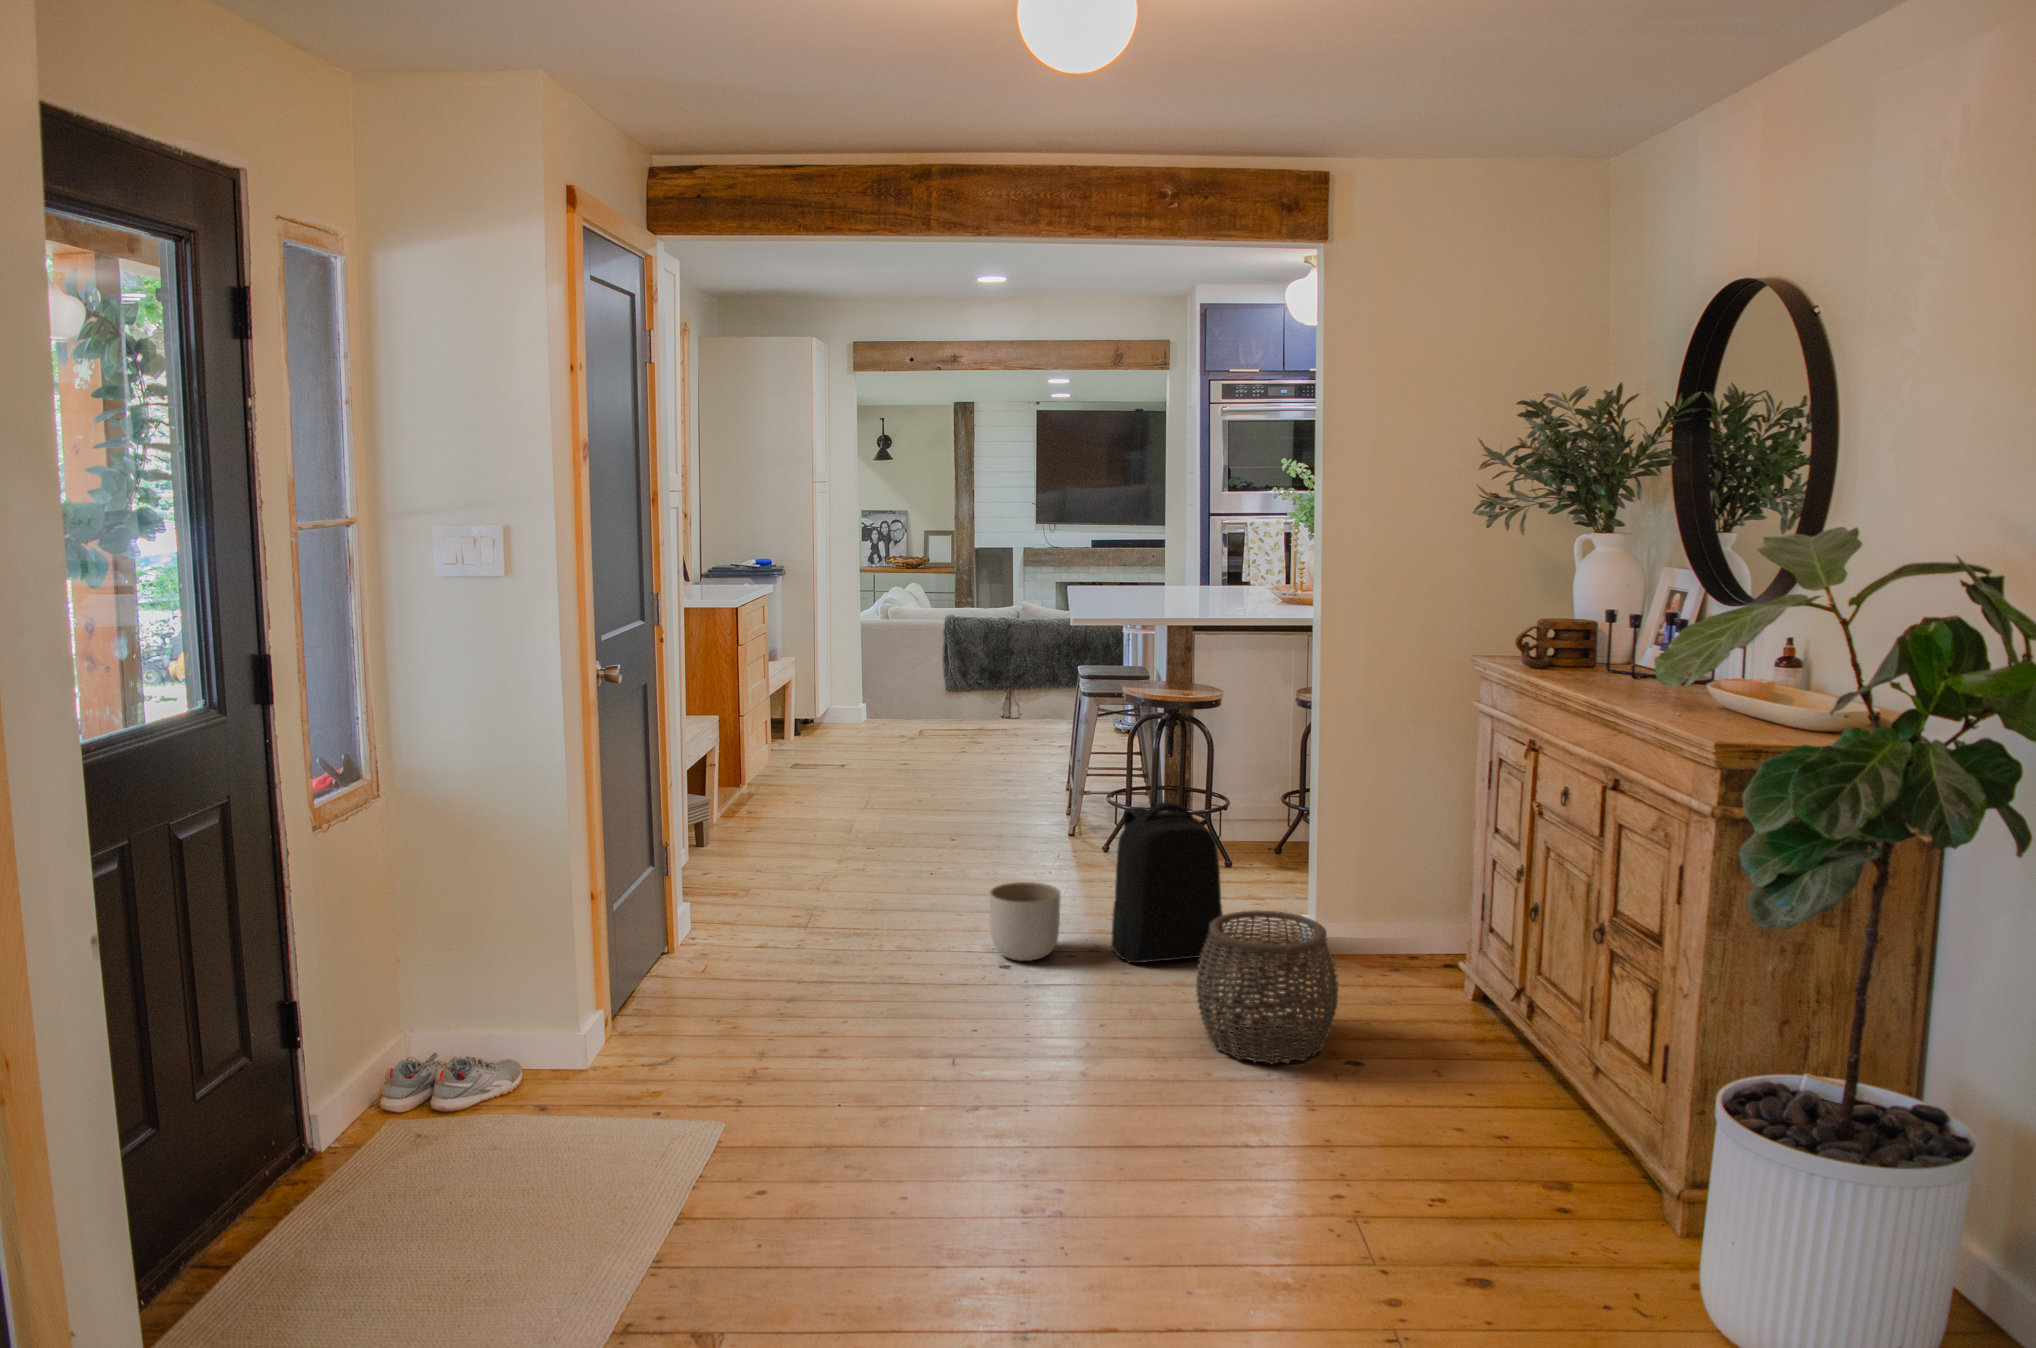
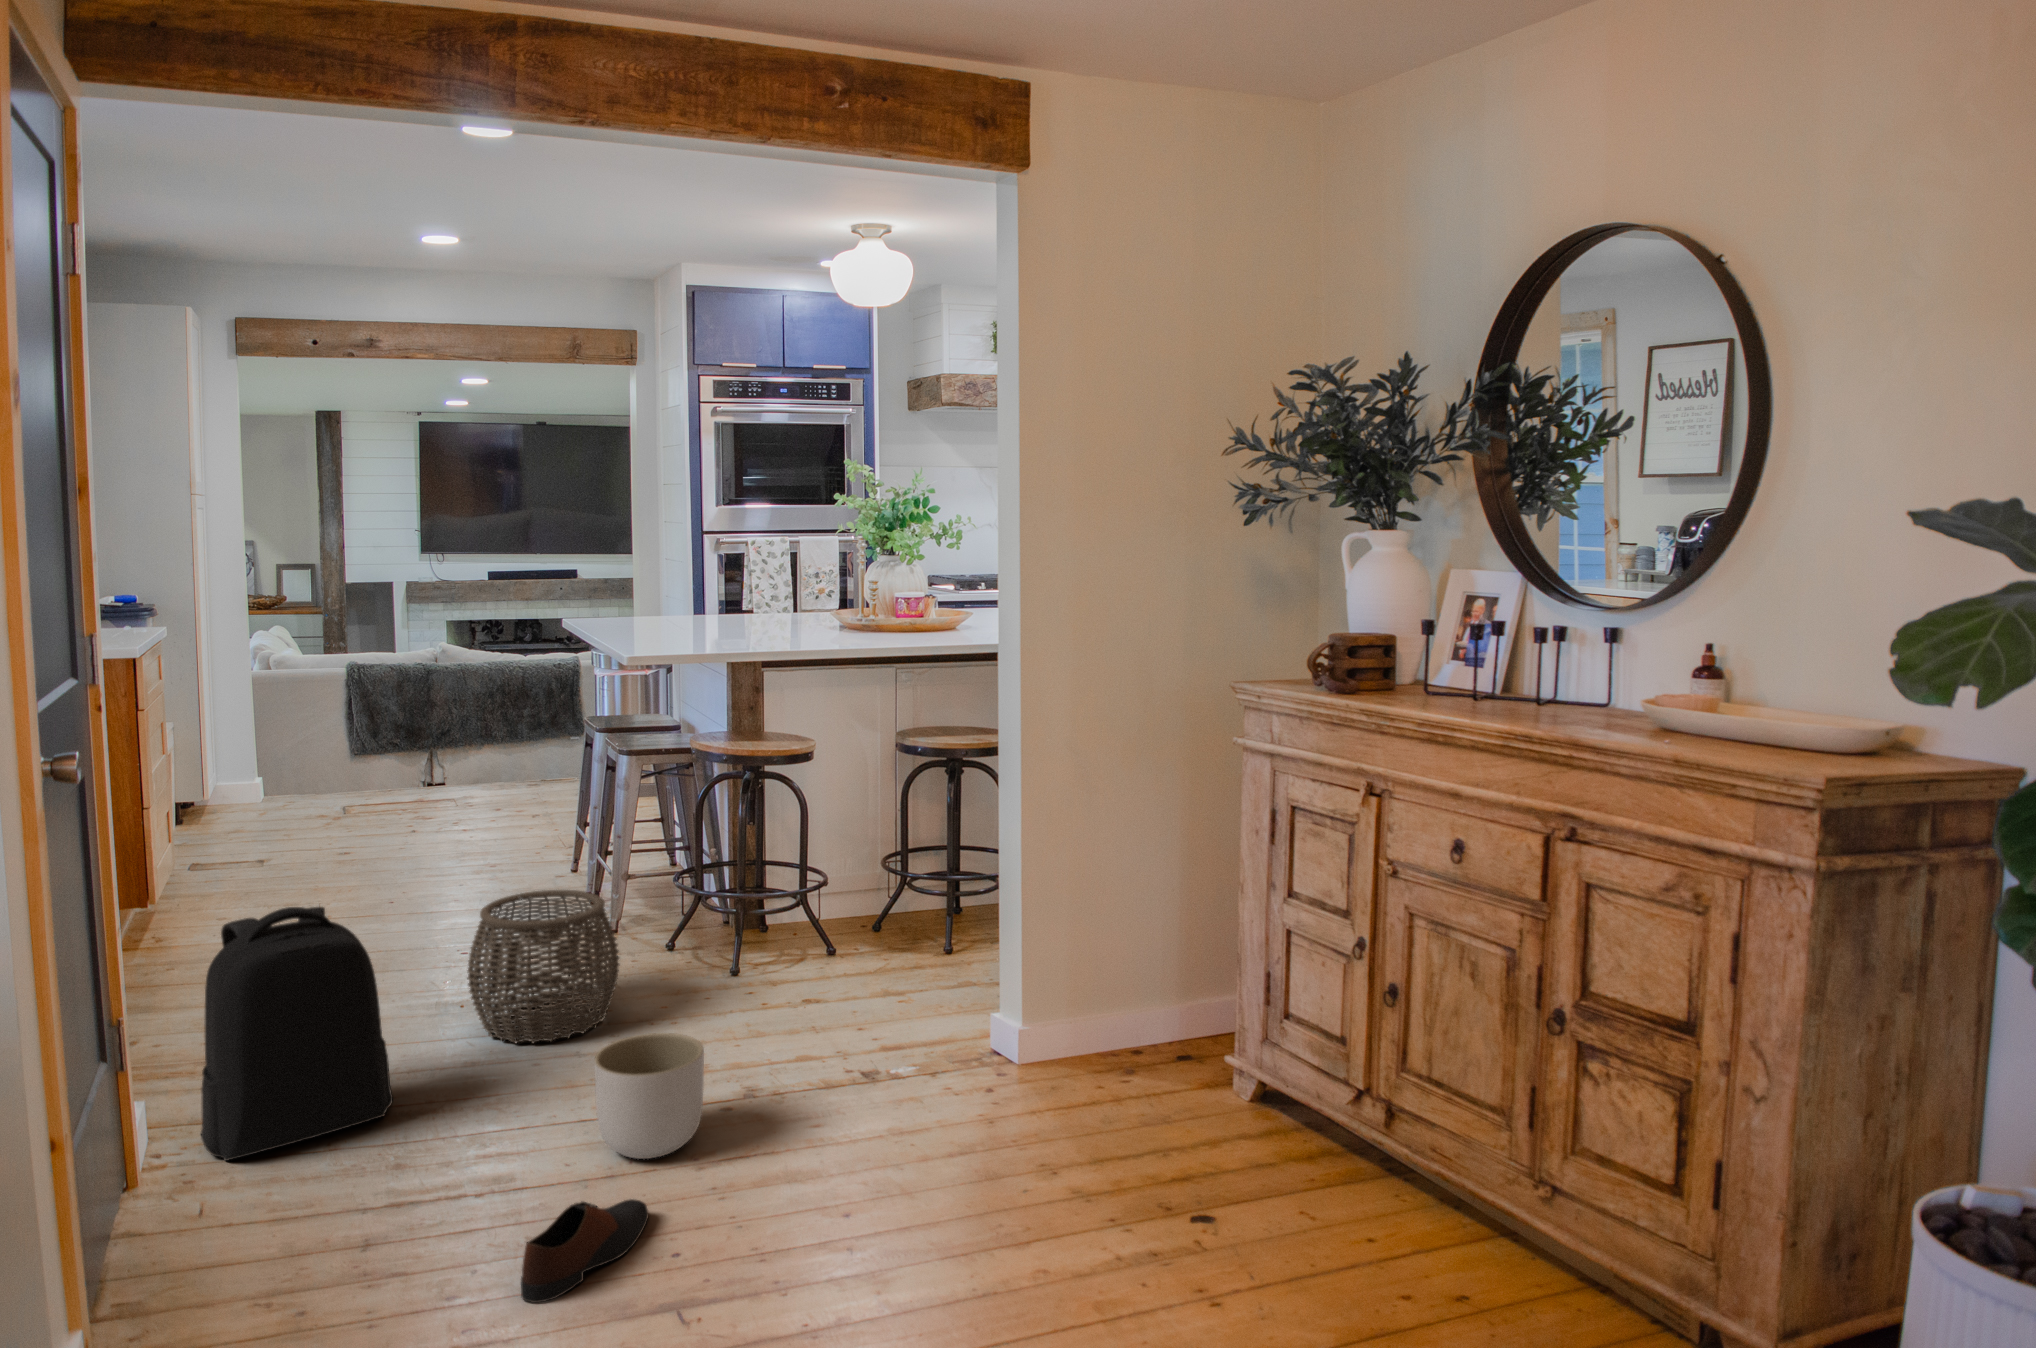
backpack: present [1111,802,1223,963] -> present [201,907,393,1161]
woven basket: present [1196,911,1338,1064] -> present [468,890,619,1043]
shoe: none [915,963,1002,1012] -> present [521,1199,649,1303]

